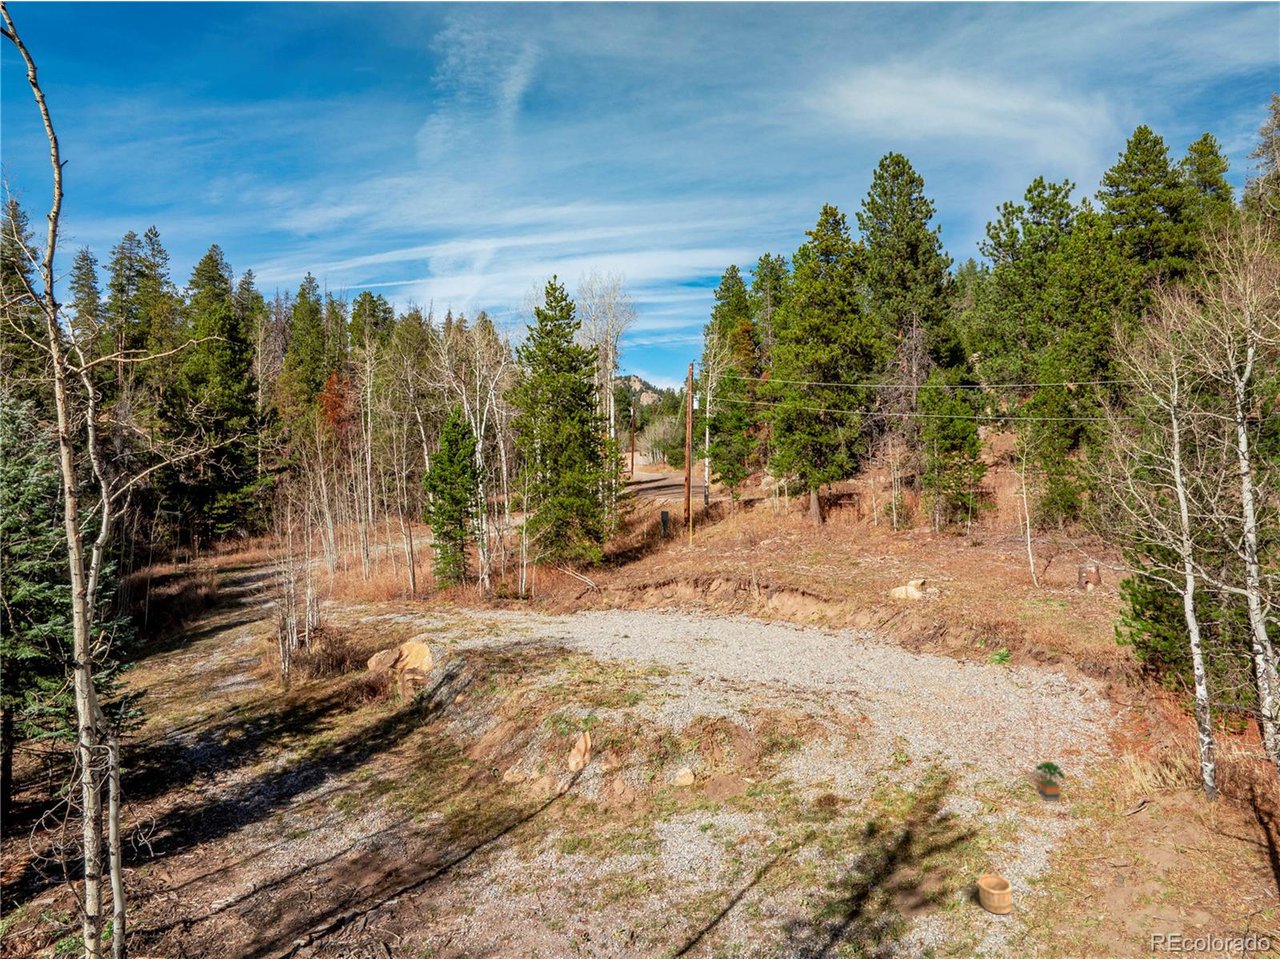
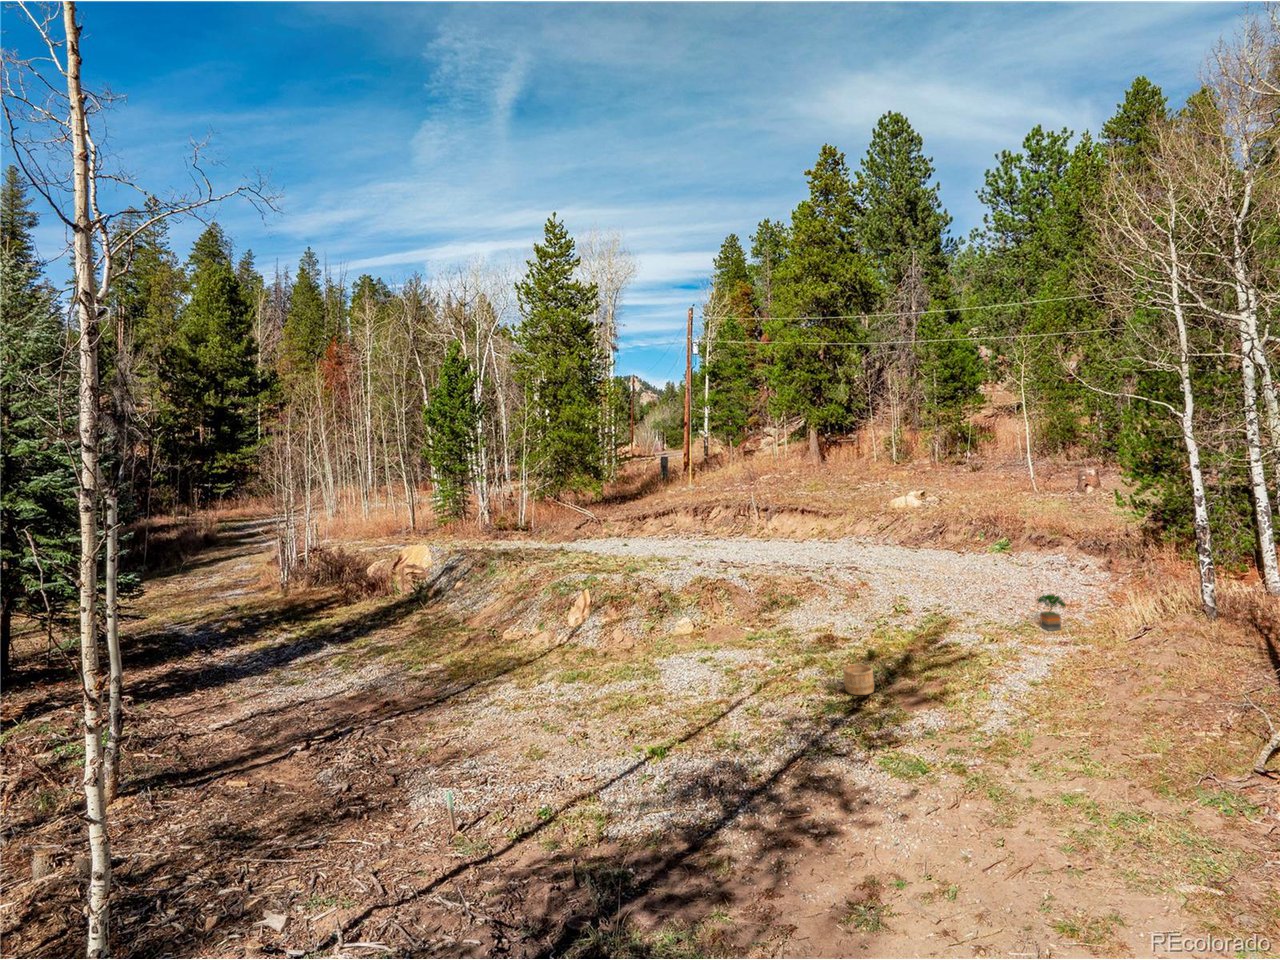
wooden bucket: present [978,874,1012,914] -> present [843,664,874,695]

